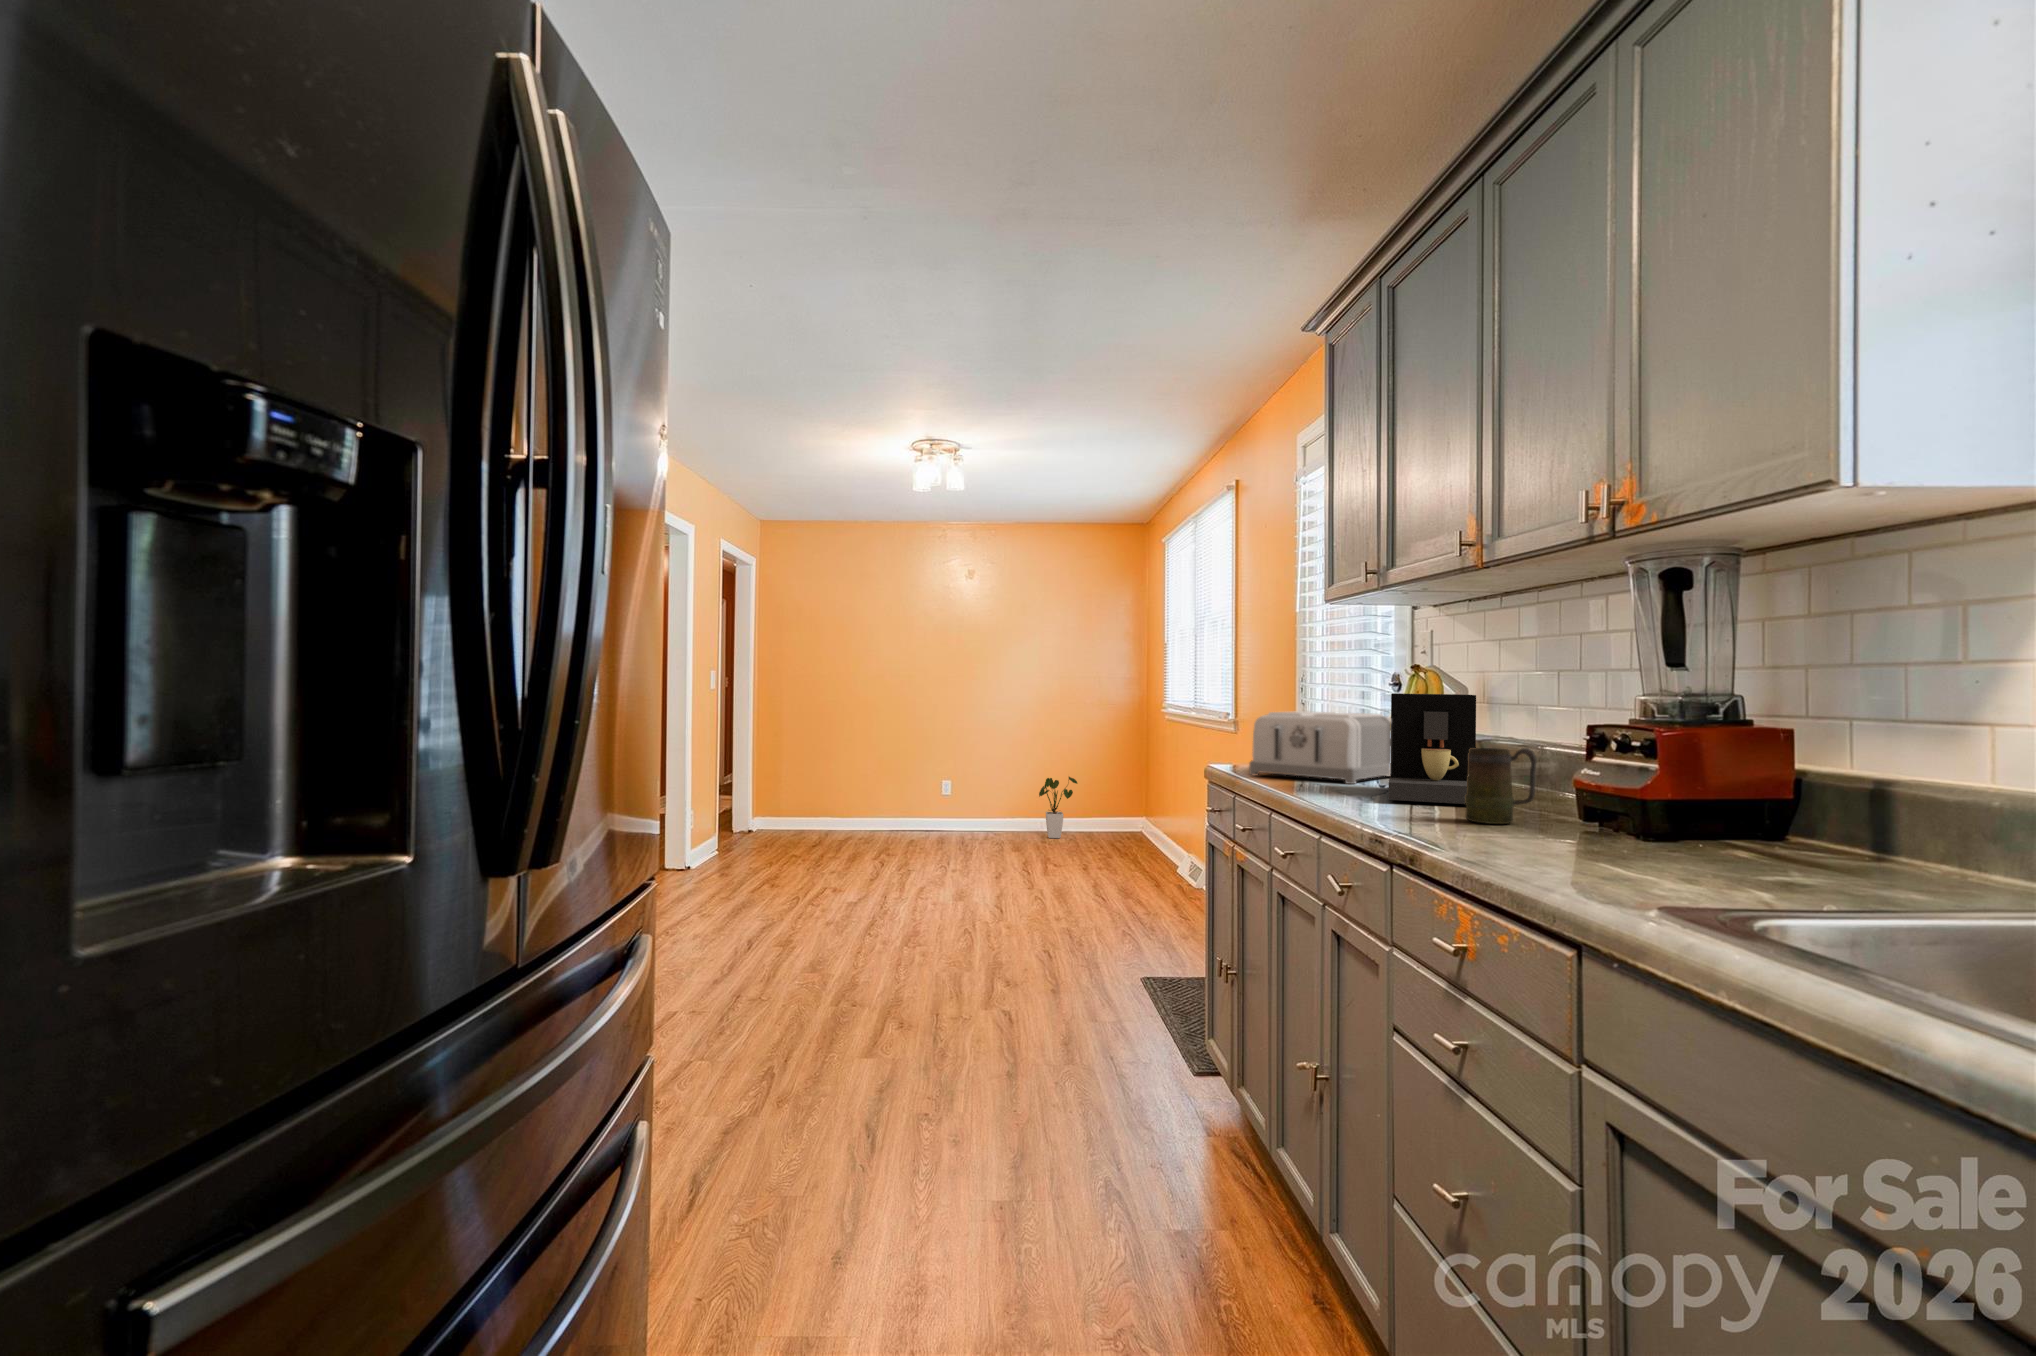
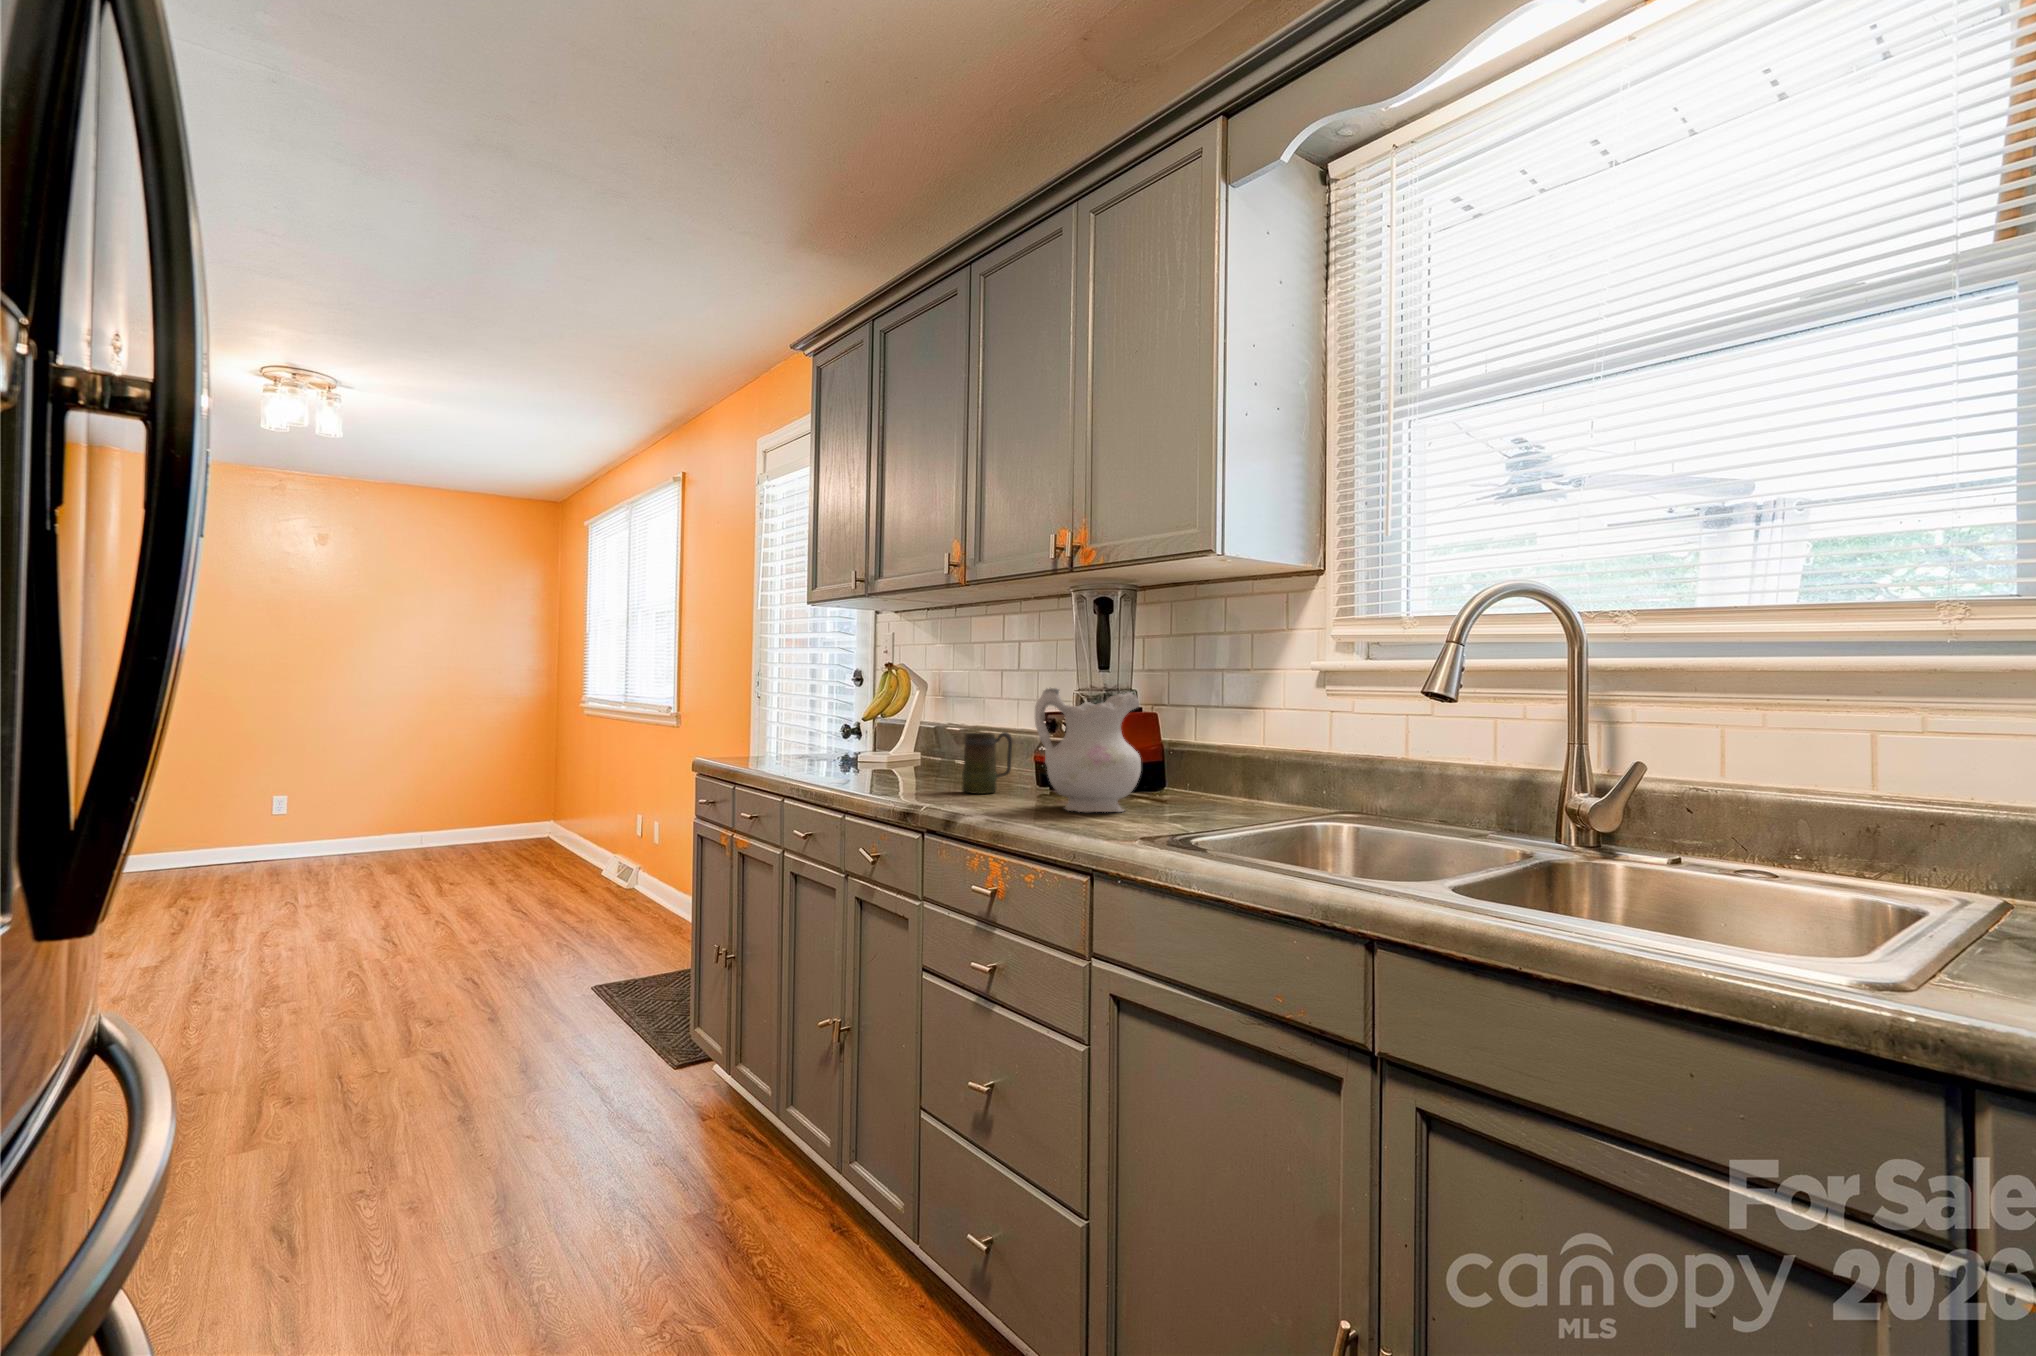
ceramic pitcher: none [1540,690,1716,866] -> present [1035,688,1141,812]
coffee maker: present [1388,693,1476,804] -> none [879,688,961,780]
toaster: present [1249,711,1391,784] -> none [745,704,875,769]
house plant: present [1039,777,1077,838] -> none [416,780,469,856]

